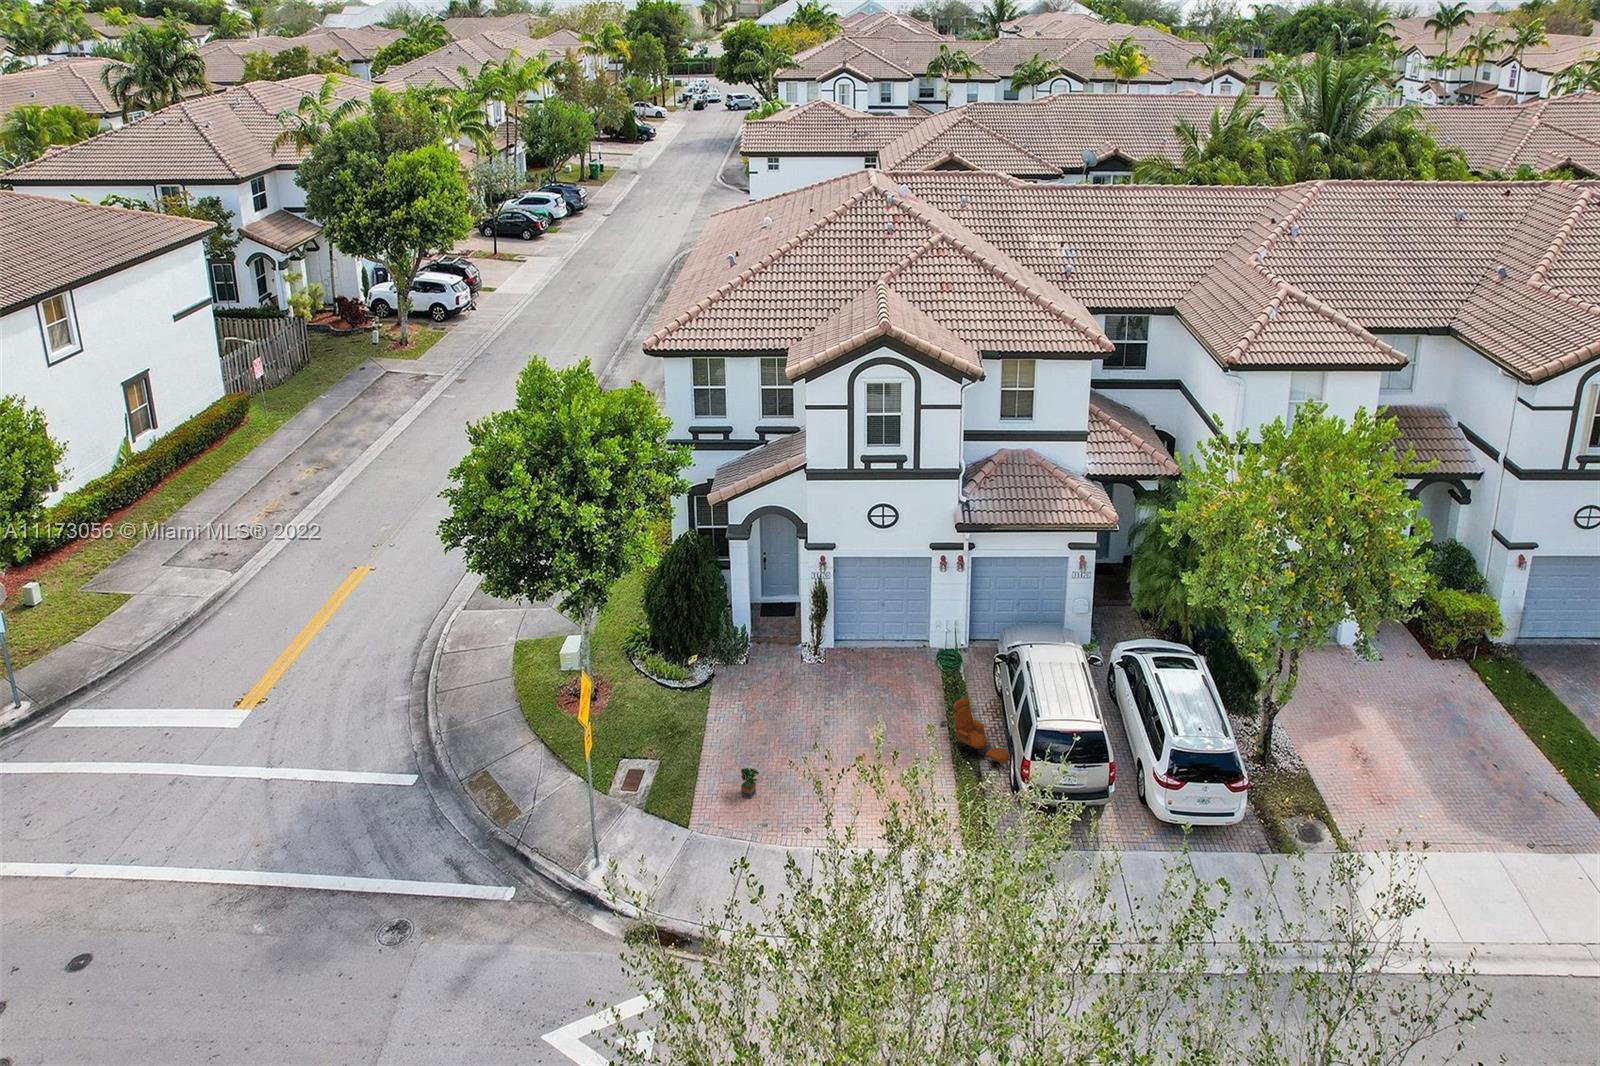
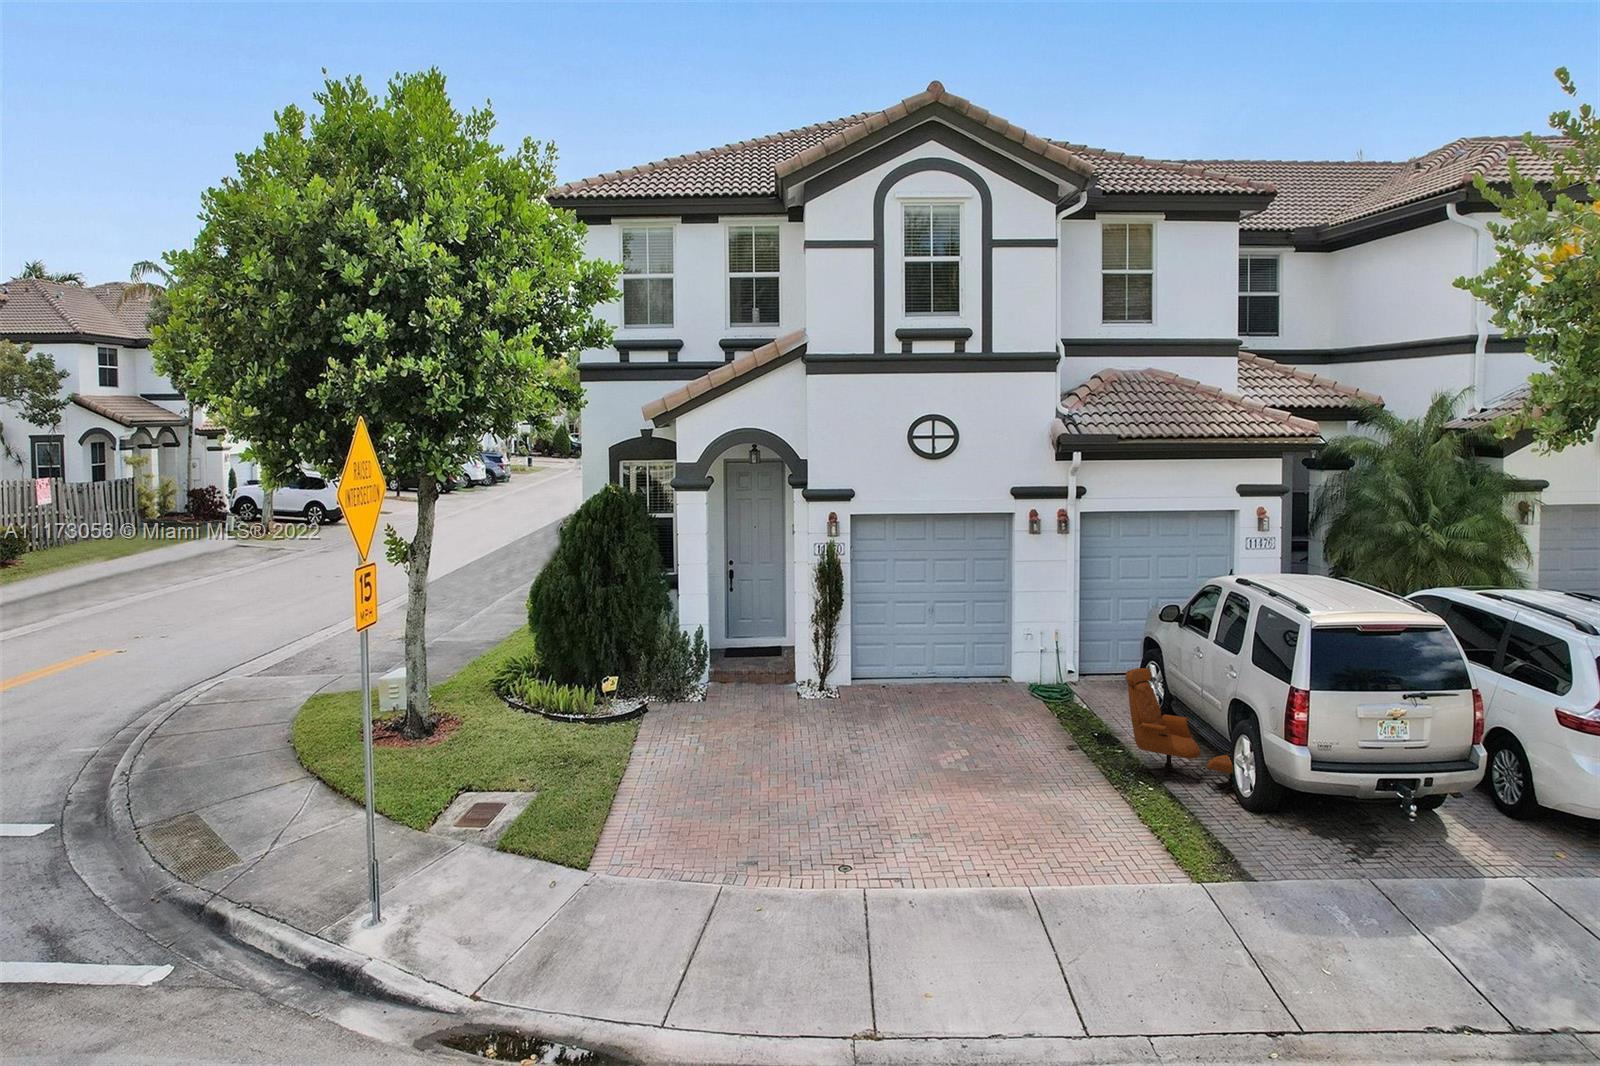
potted tree: present [741,768,759,799] -> none [705,772,748,844]

